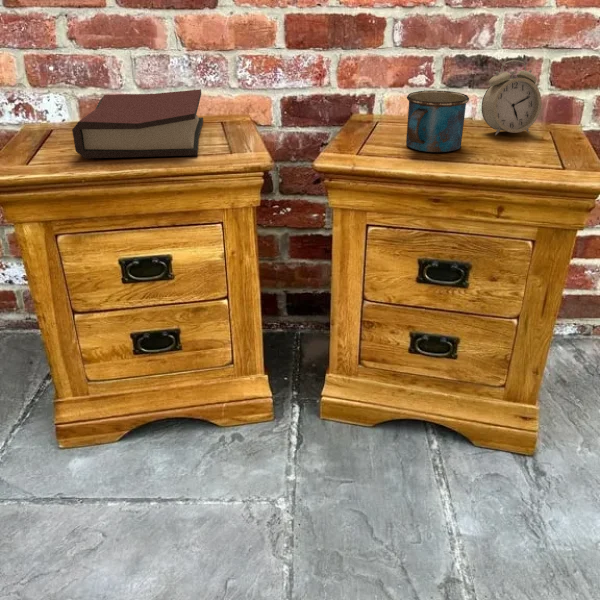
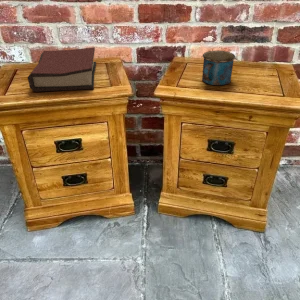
alarm clock: present [482,60,541,135] -> none [242,33,273,73]

